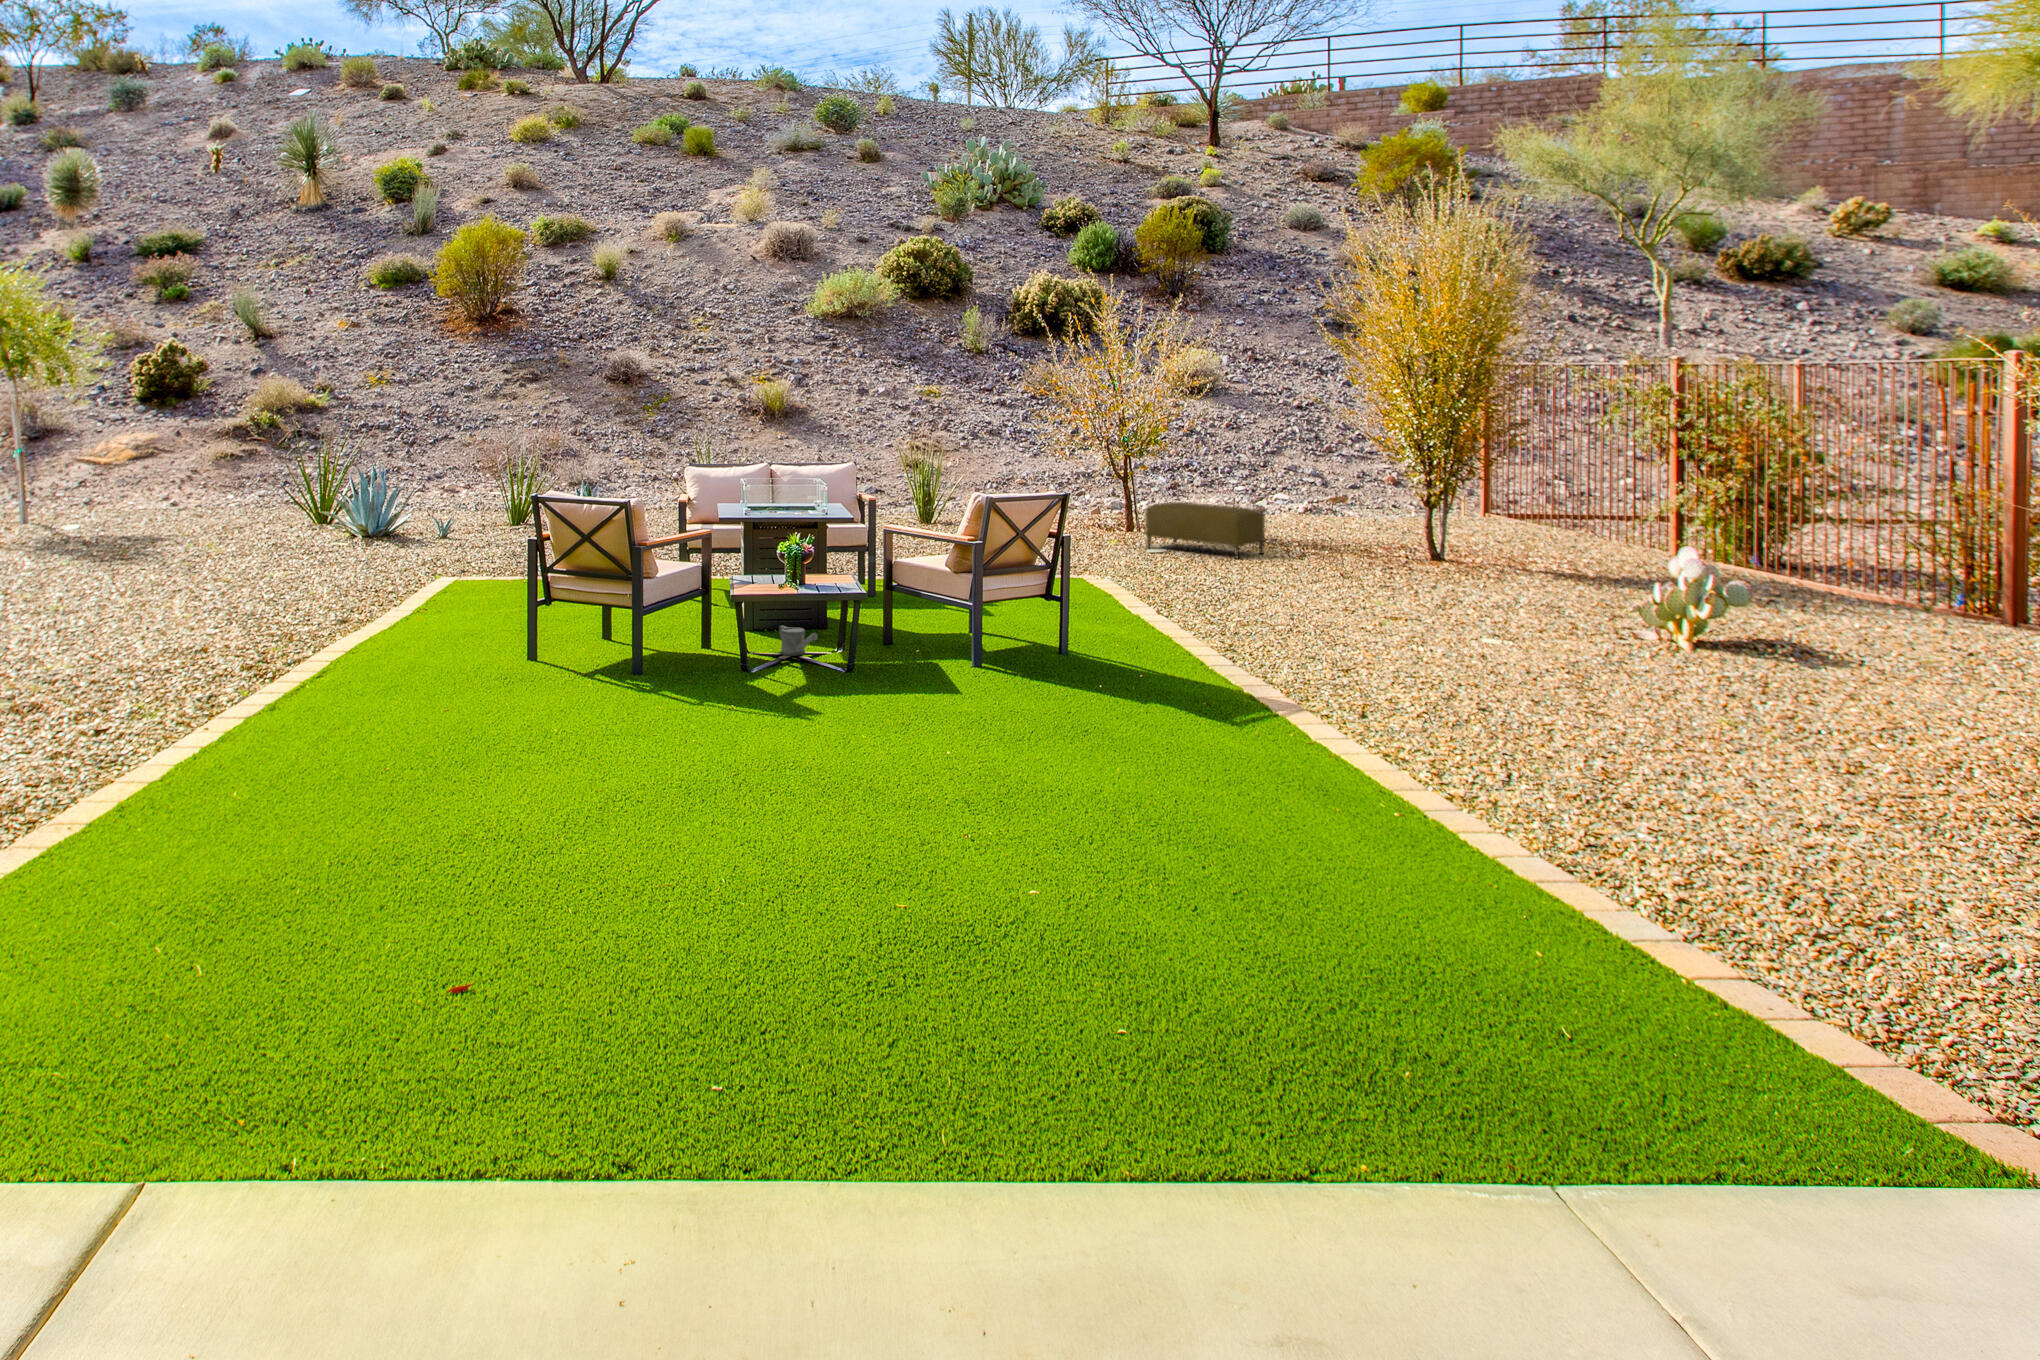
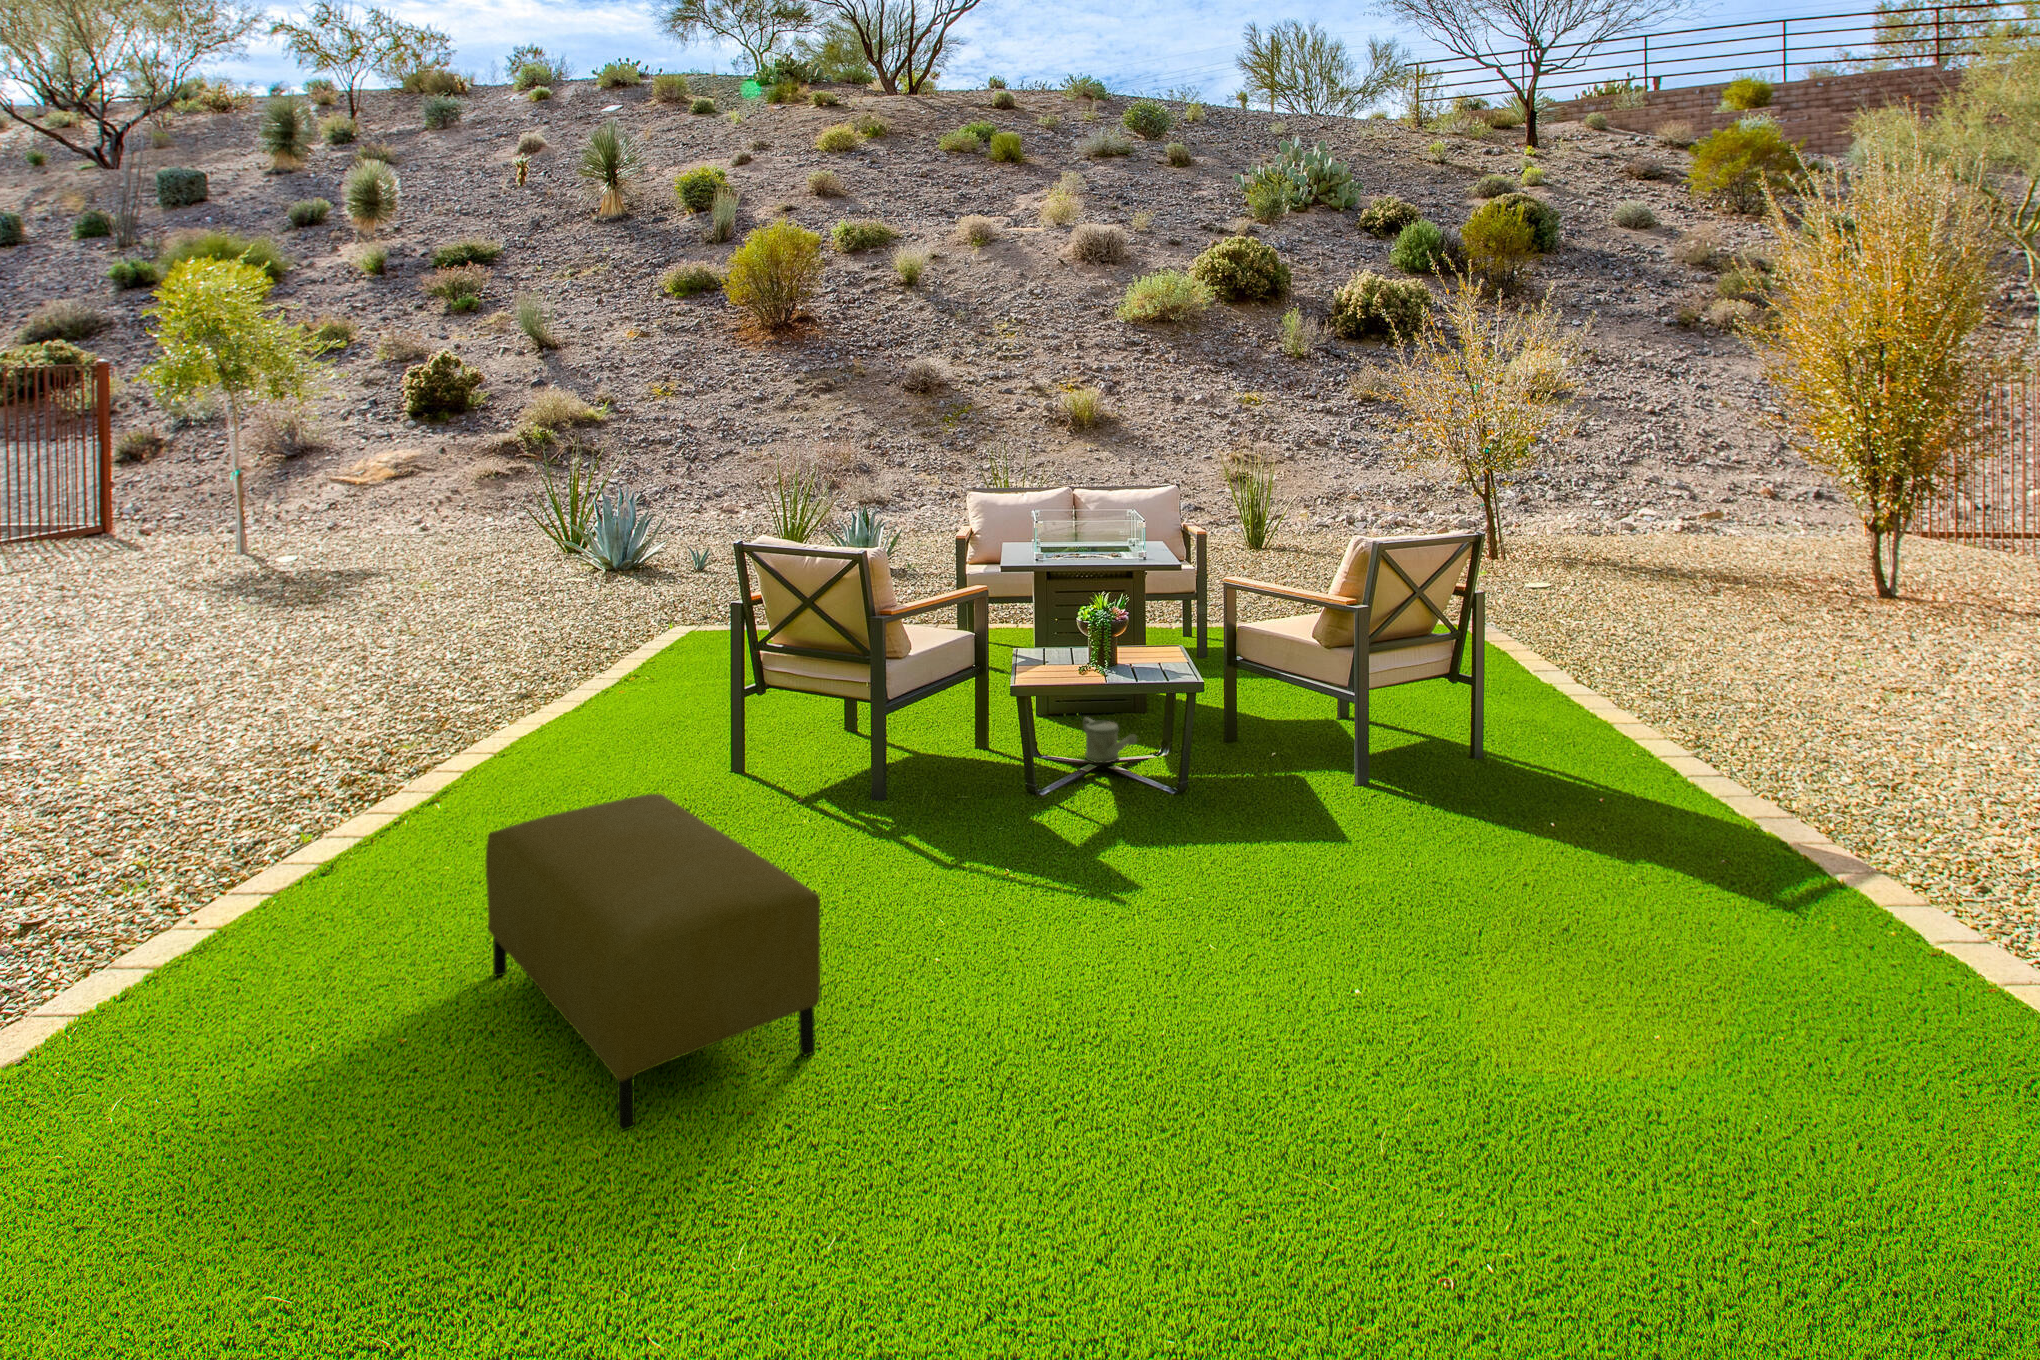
ottoman: present [1145,502,1265,559] -> present [485,794,820,1131]

